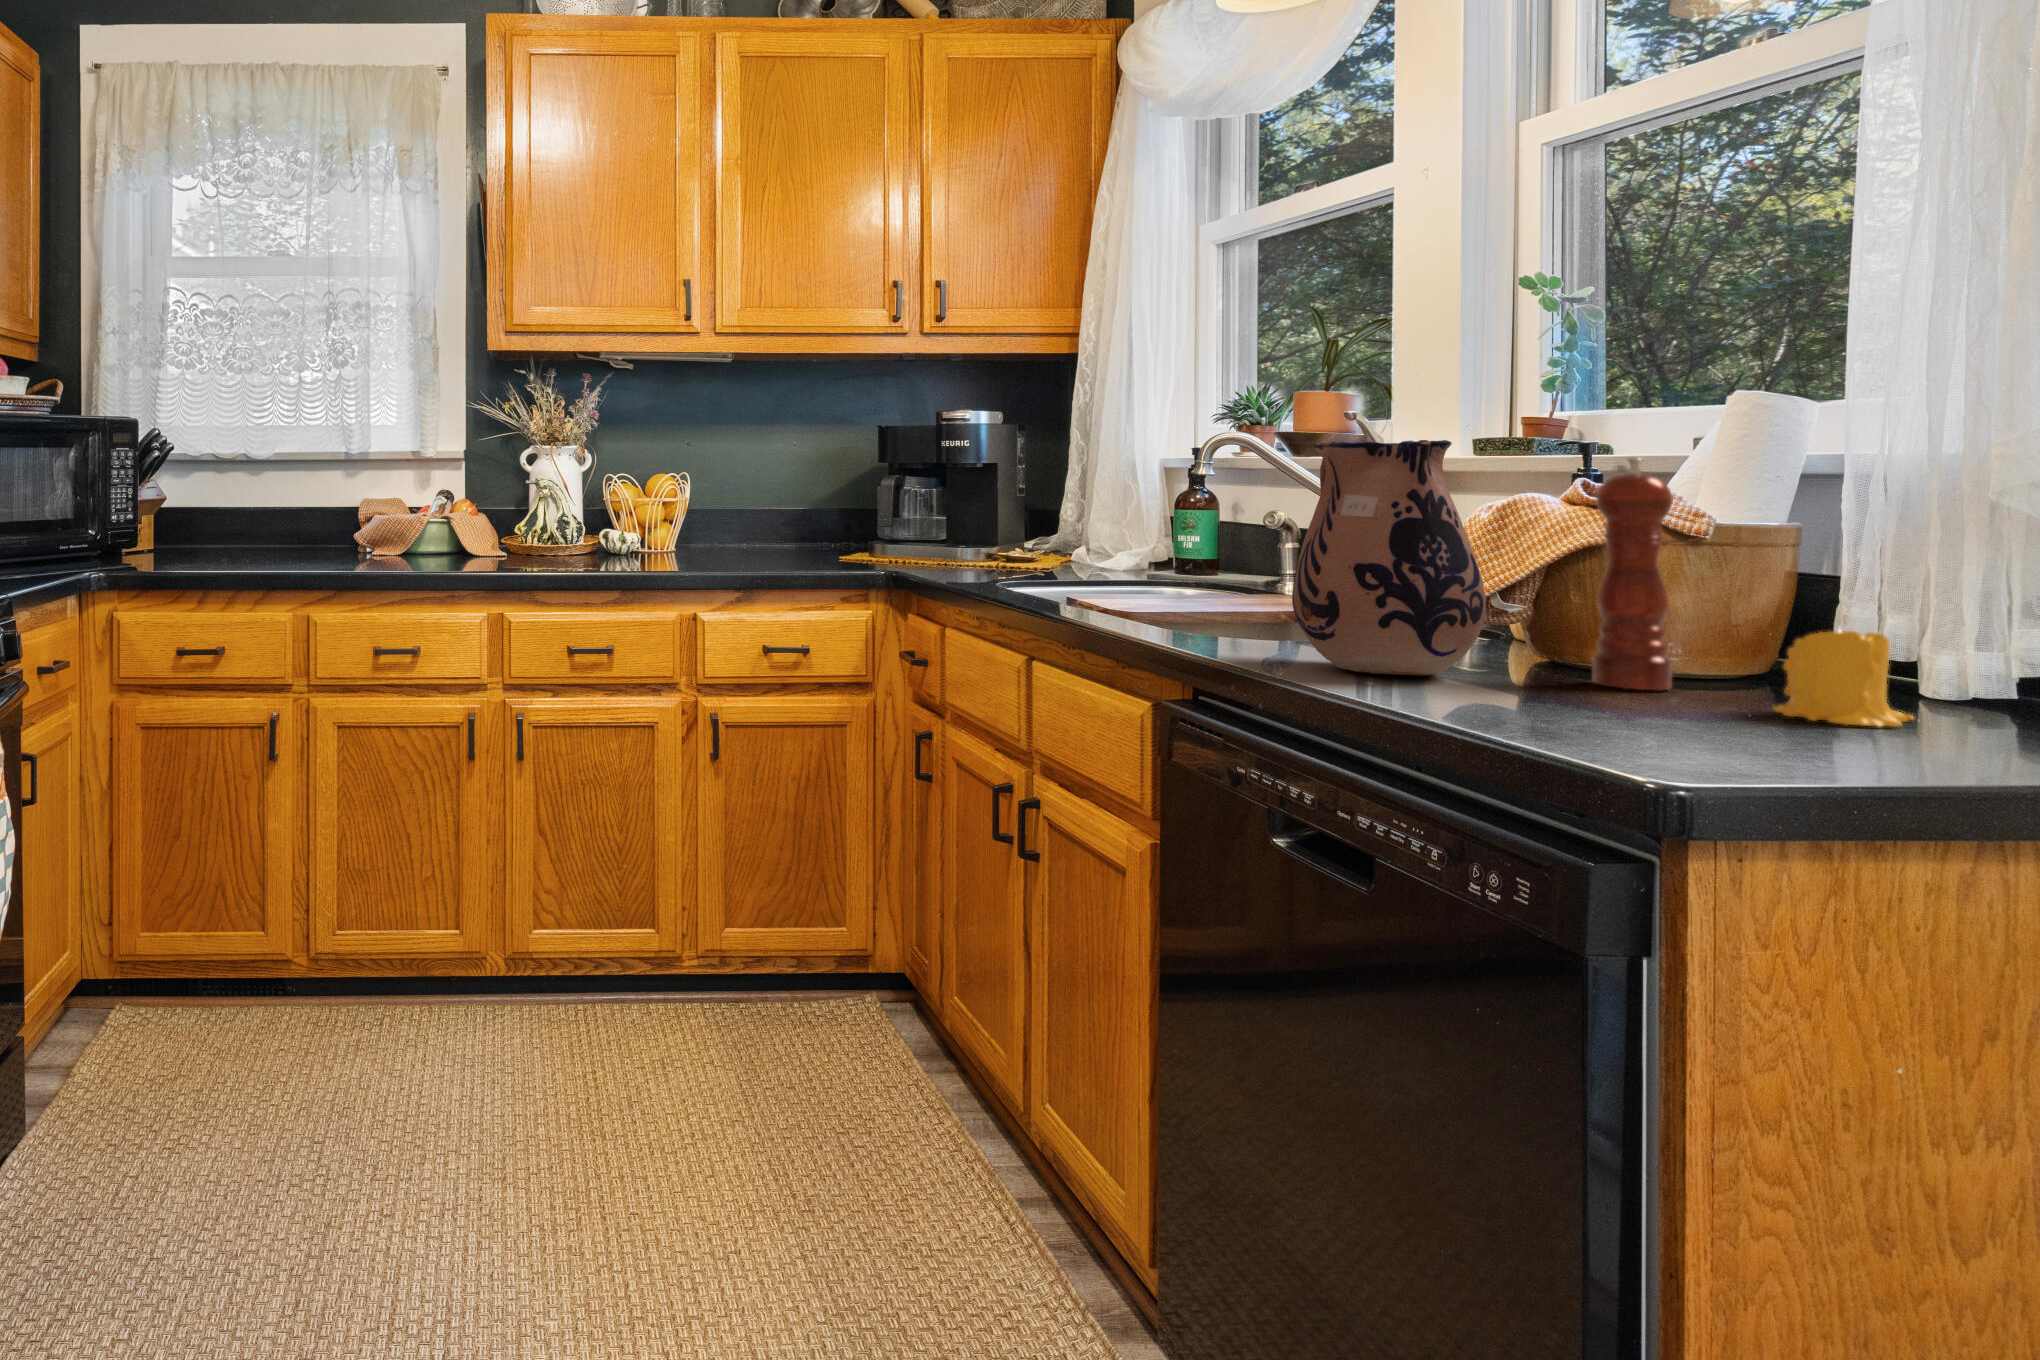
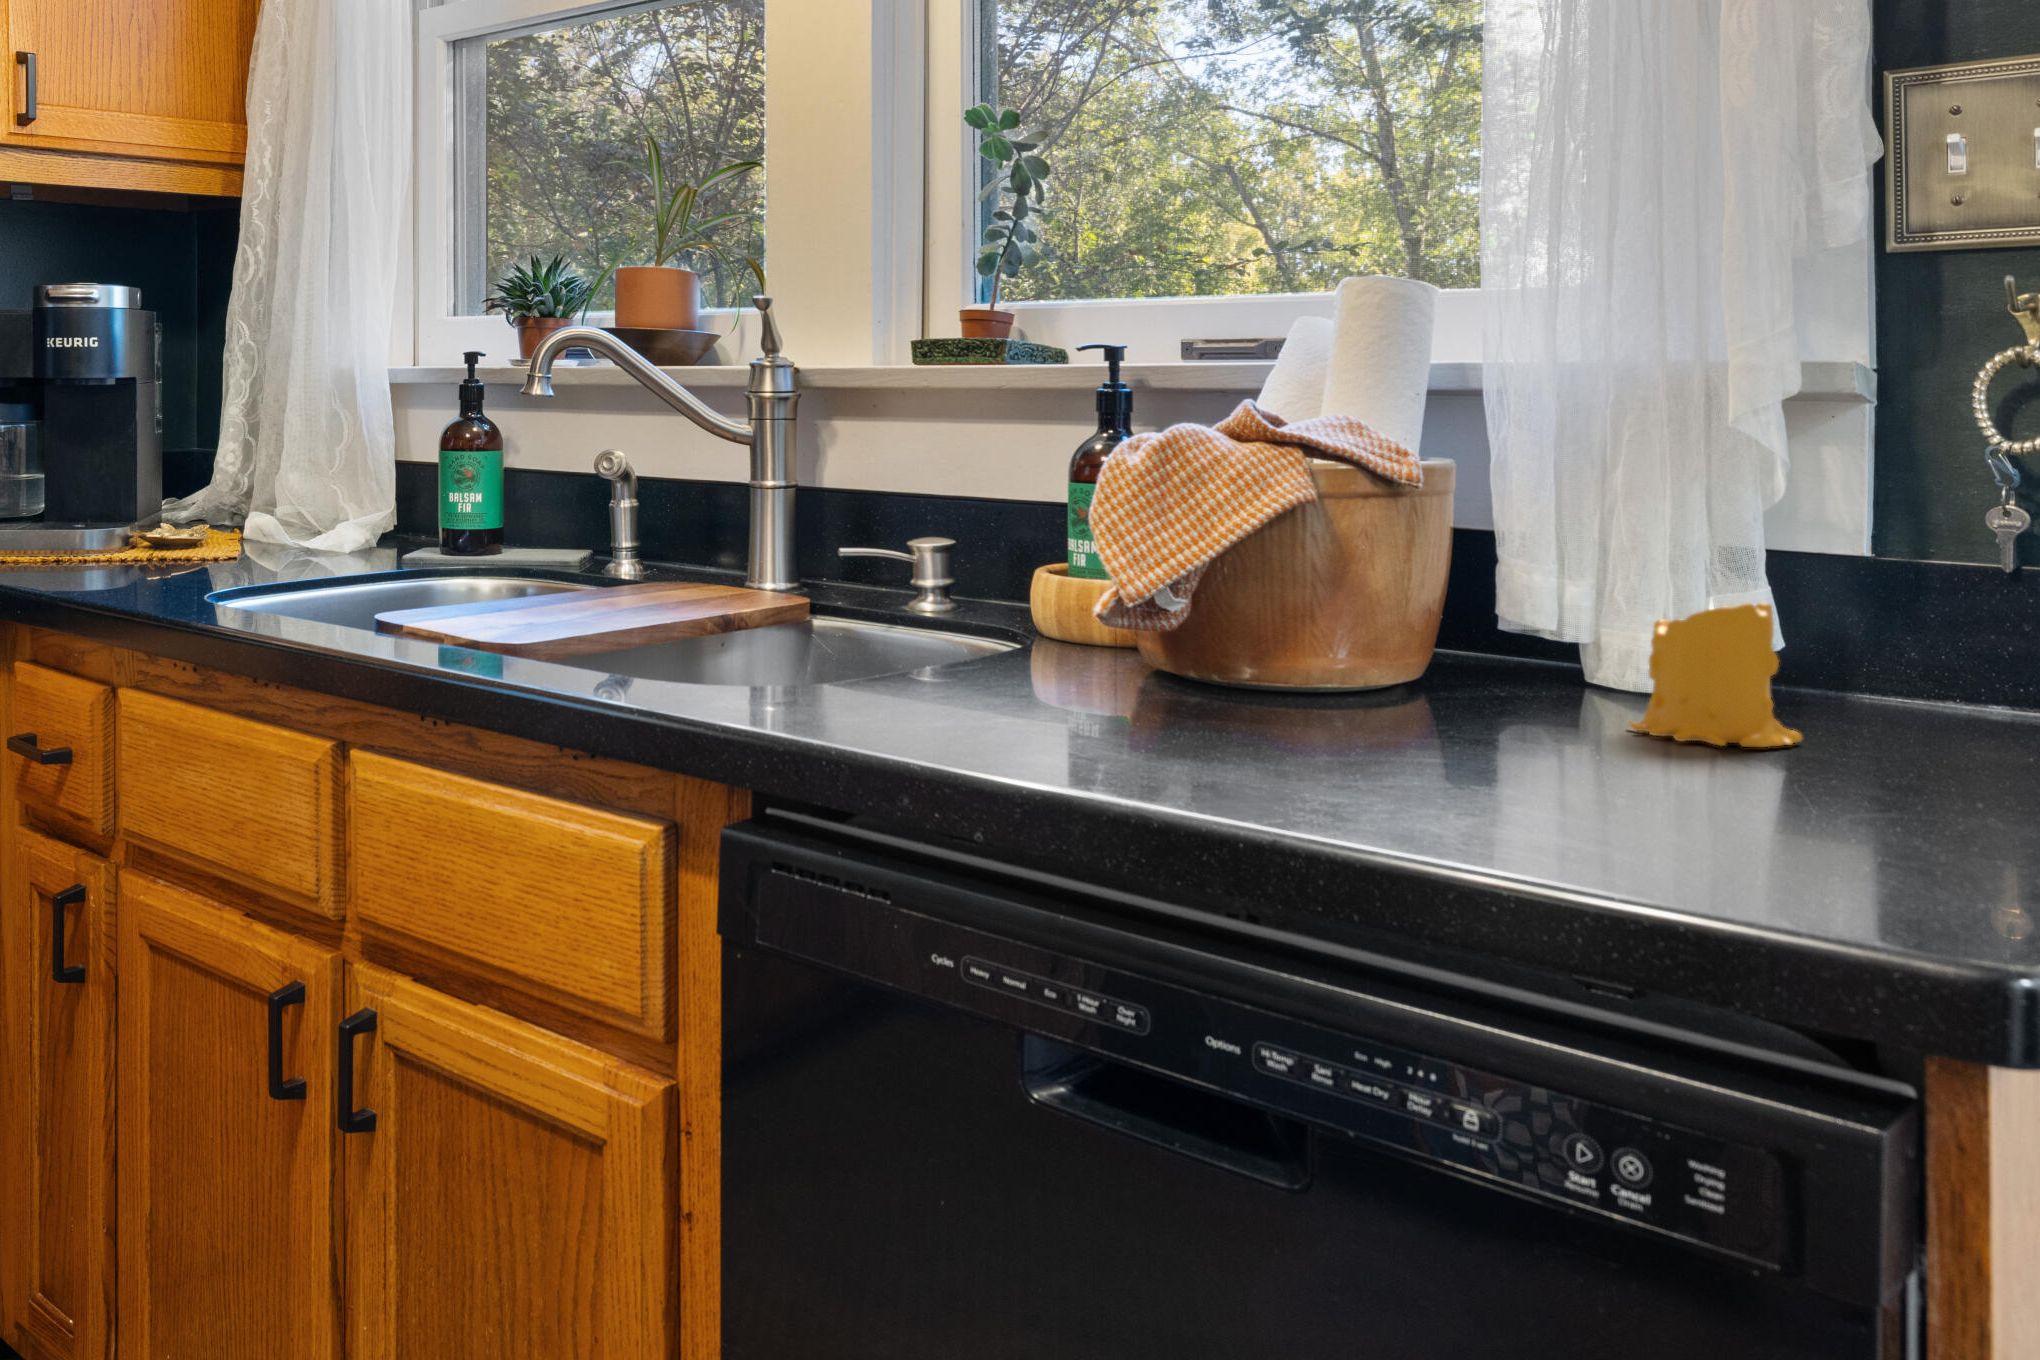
ceramic pitcher: present [1292,440,1486,676] -> none [943,316,1250,733]
pepper mill: present [1593,458,1673,690] -> none [1348,348,1453,714]

